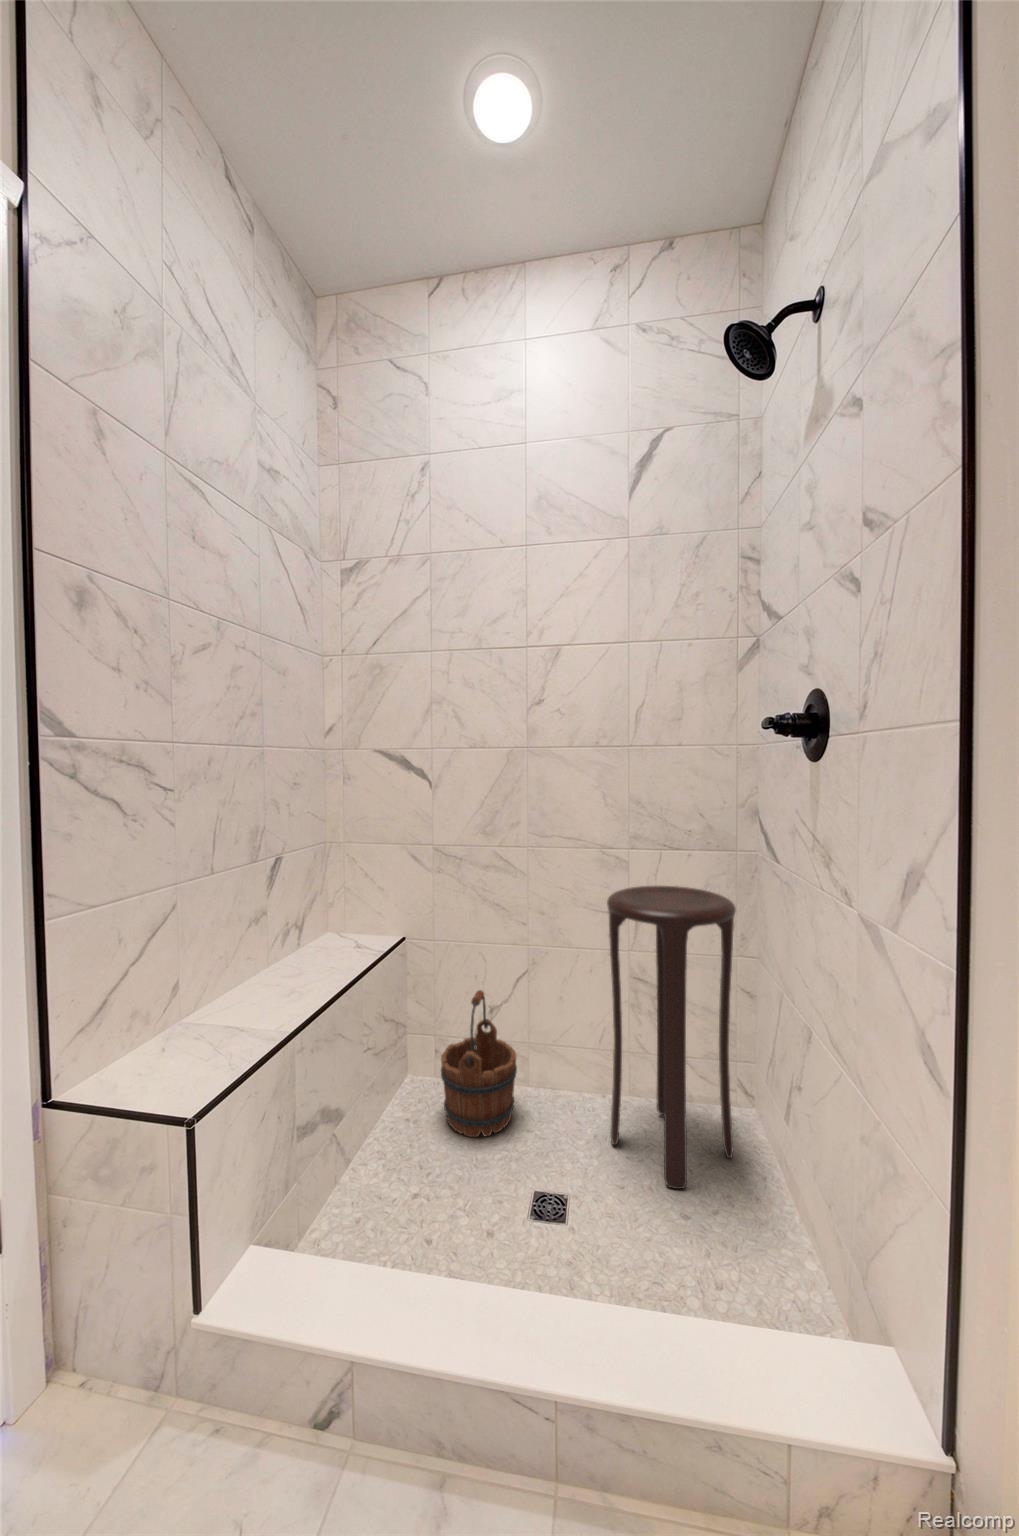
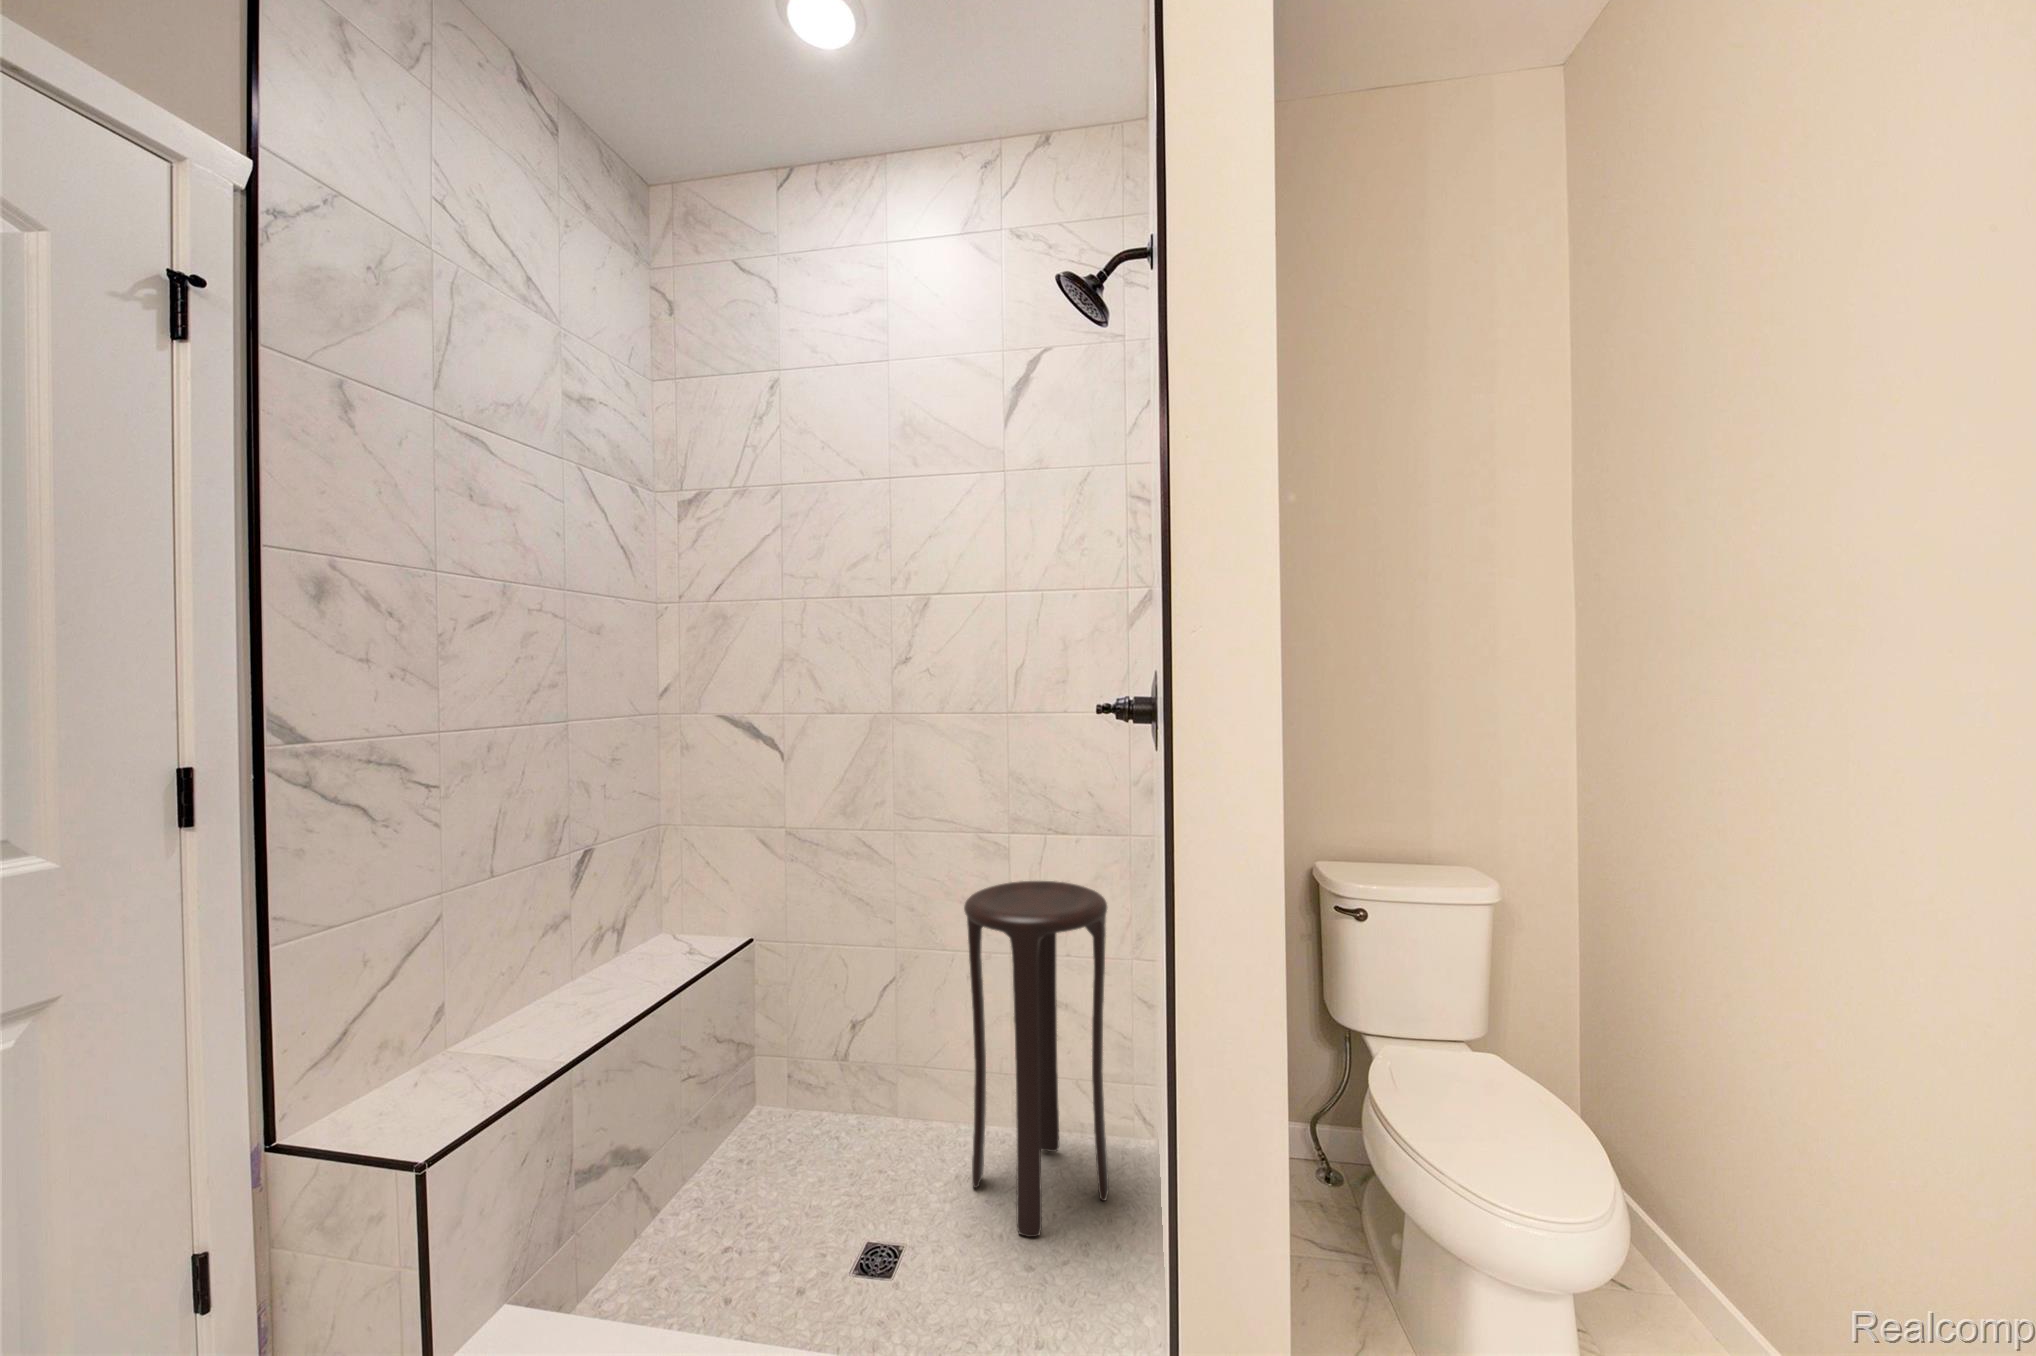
wooden bucket: present [441,990,517,1137] -> none [781,1005,873,1181]

